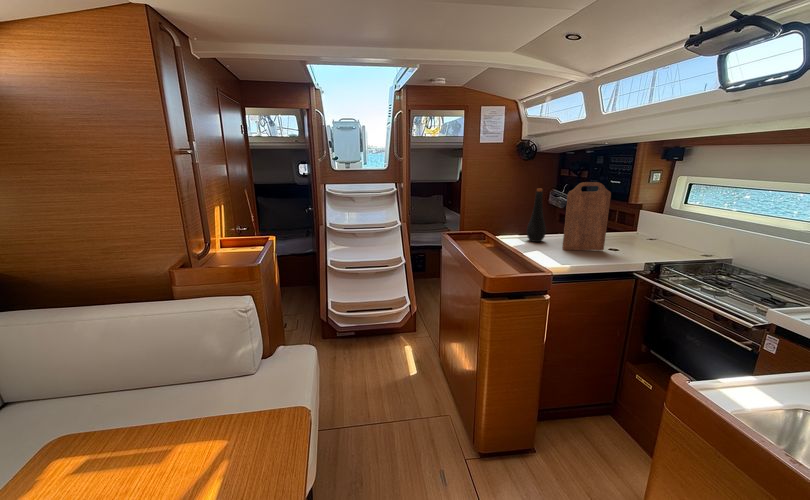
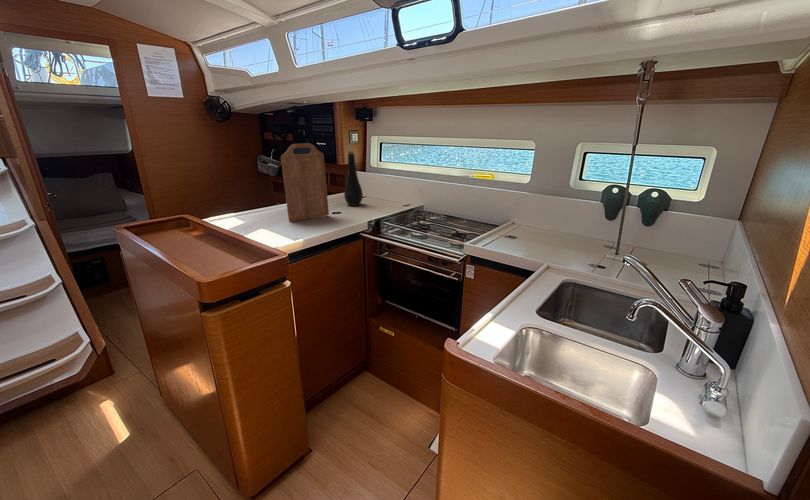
bottle: present [527,189,546,242] -> present [344,151,363,206]

